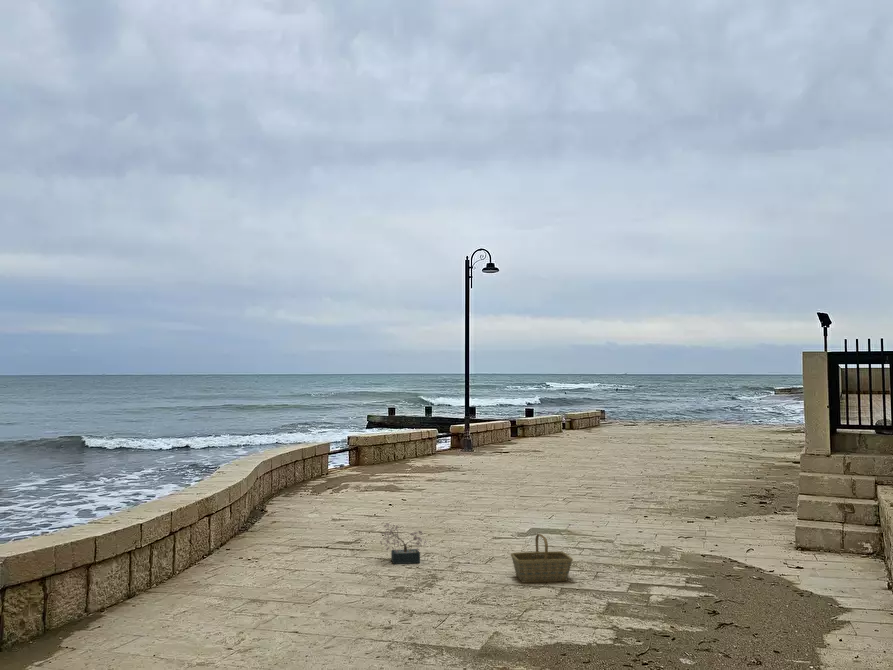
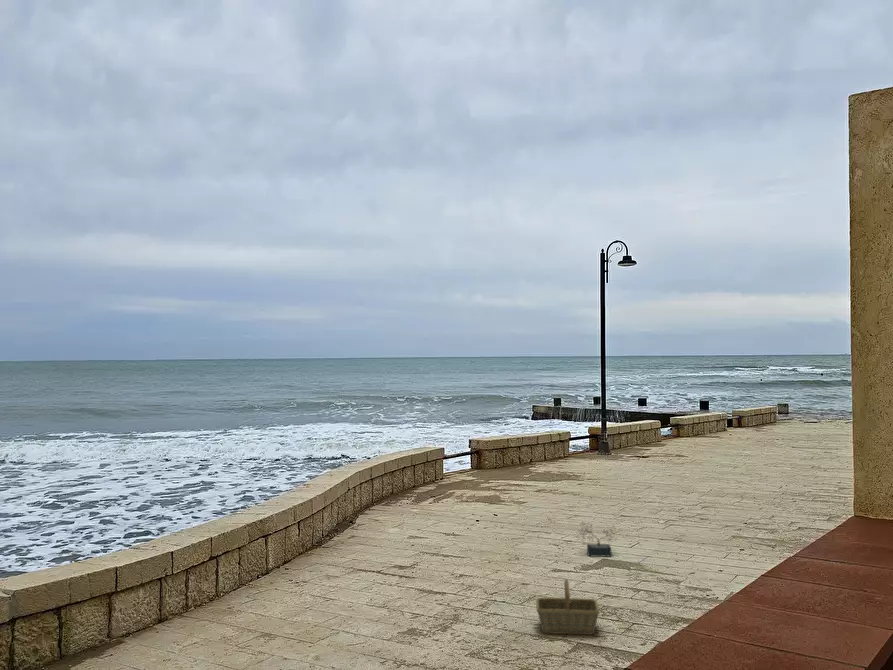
decorative plant: present [380,523,427,564] -> present [580,522,613,556]

